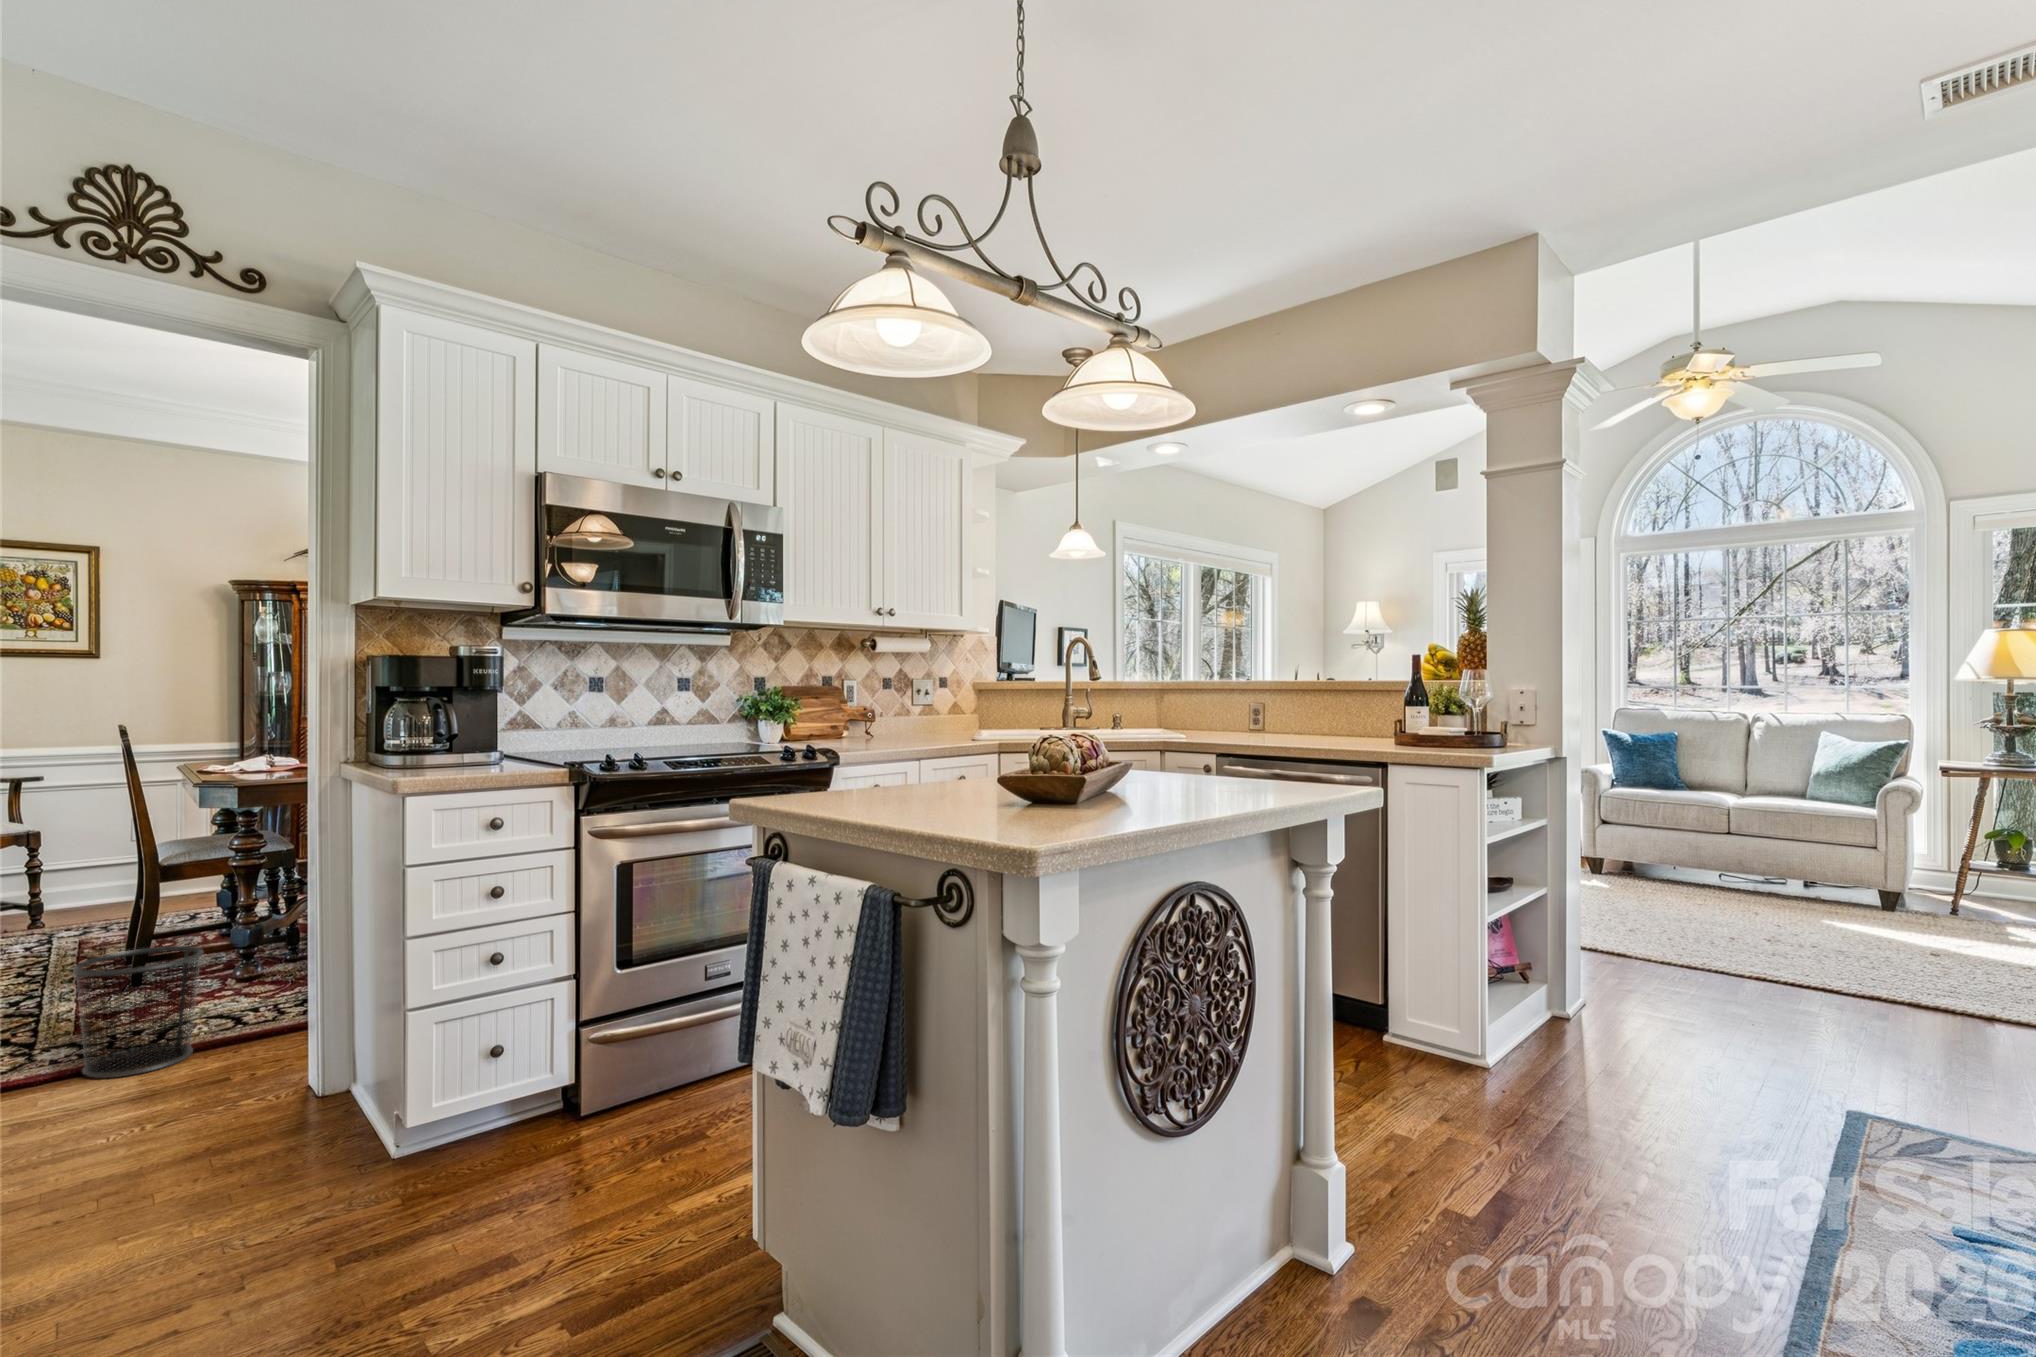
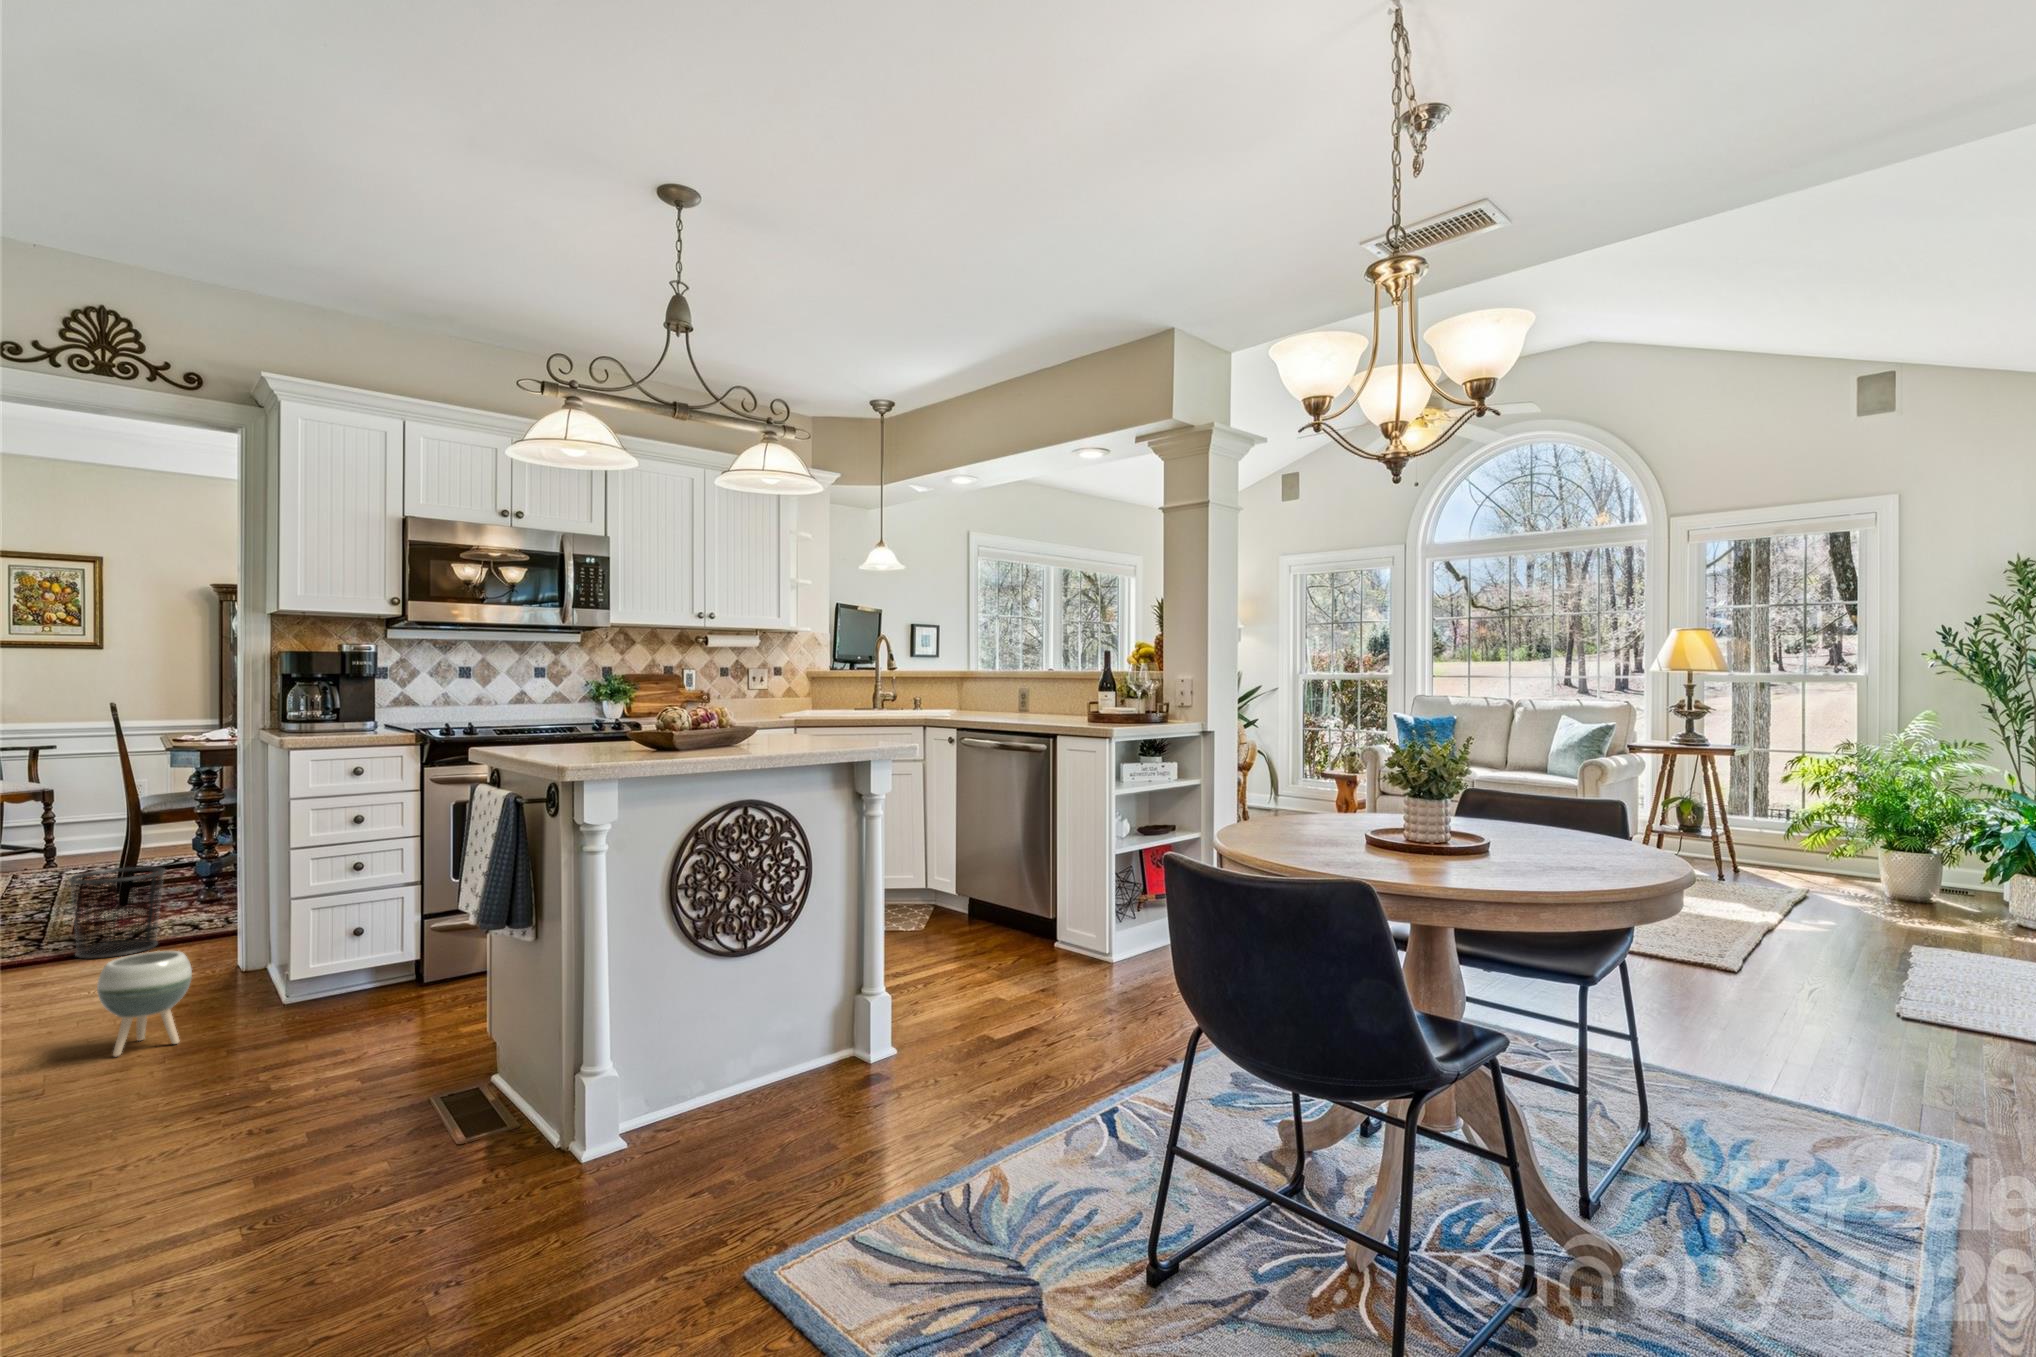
planter: none [139,1103,277,1279] -> present [97,951,192,1056]

